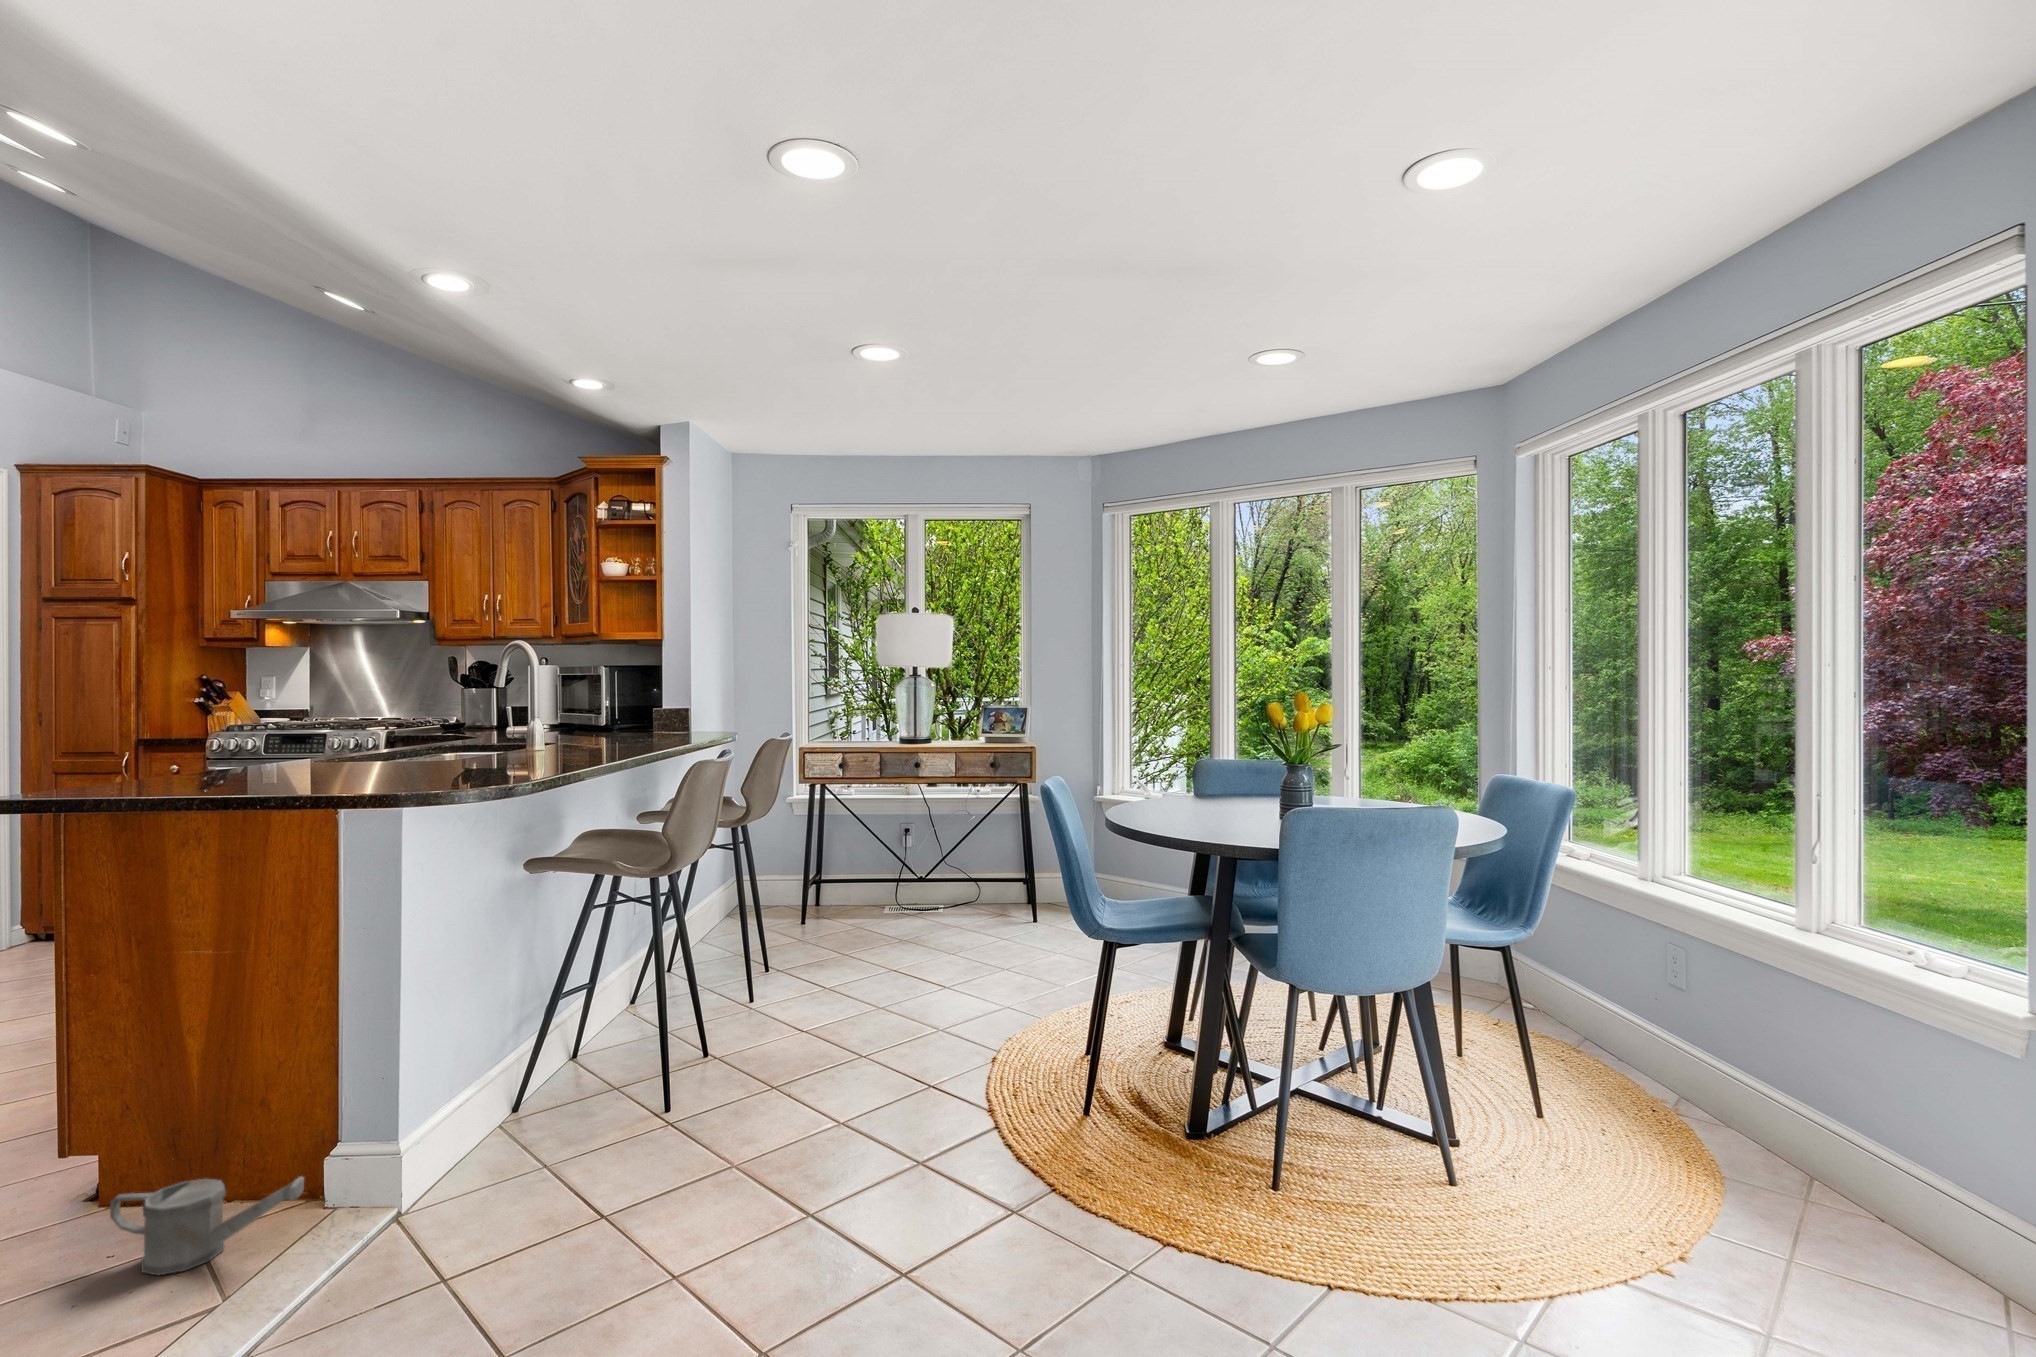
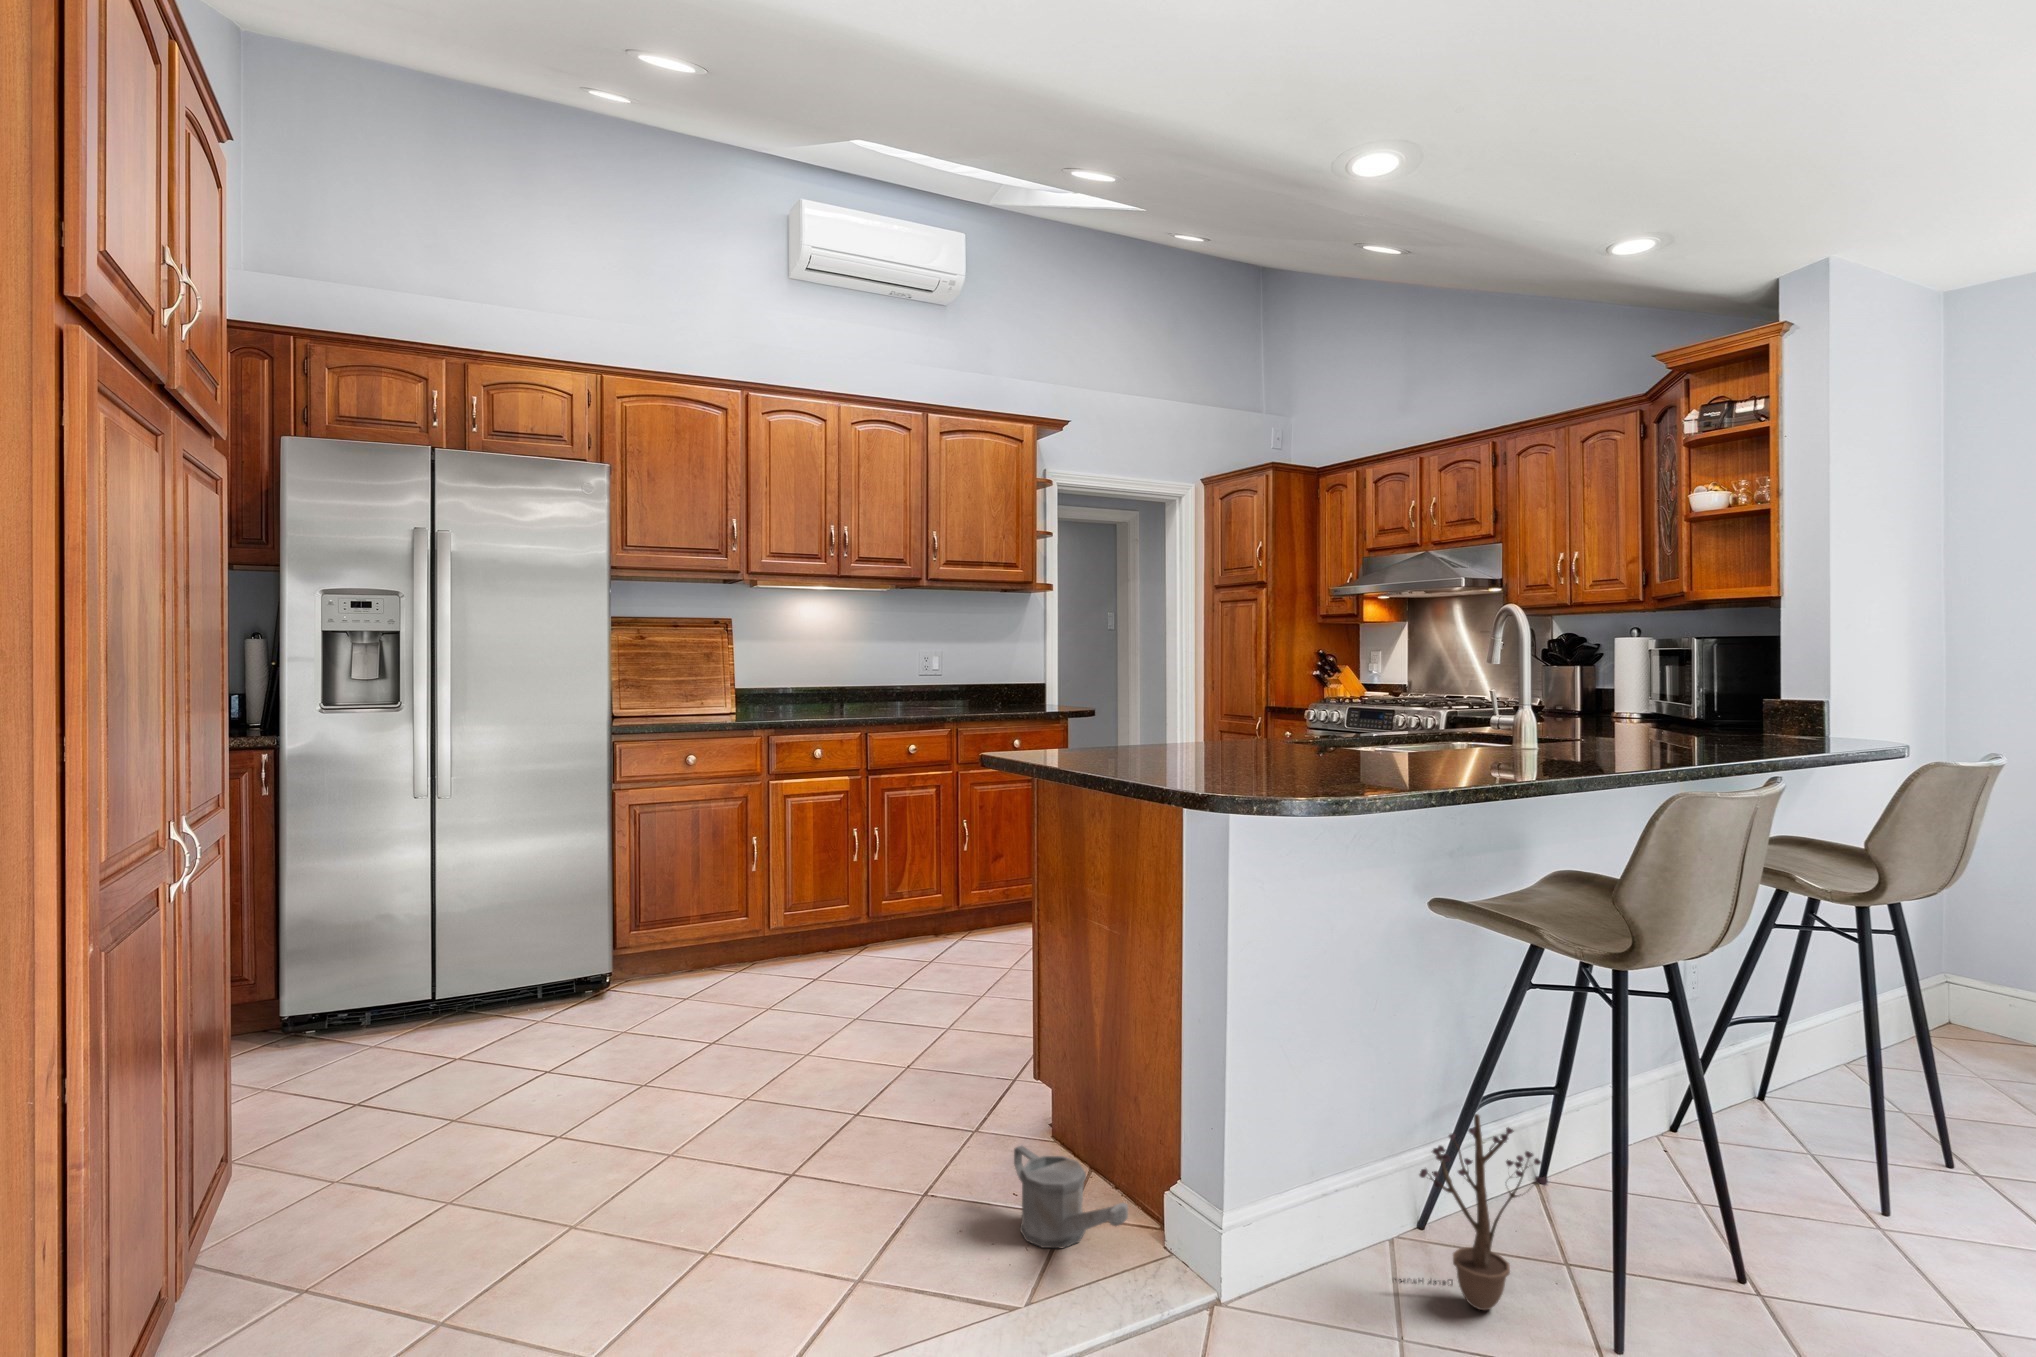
decorative plant: none [529,1001,635,1150] -> present [1393,1114,1548,1310]

